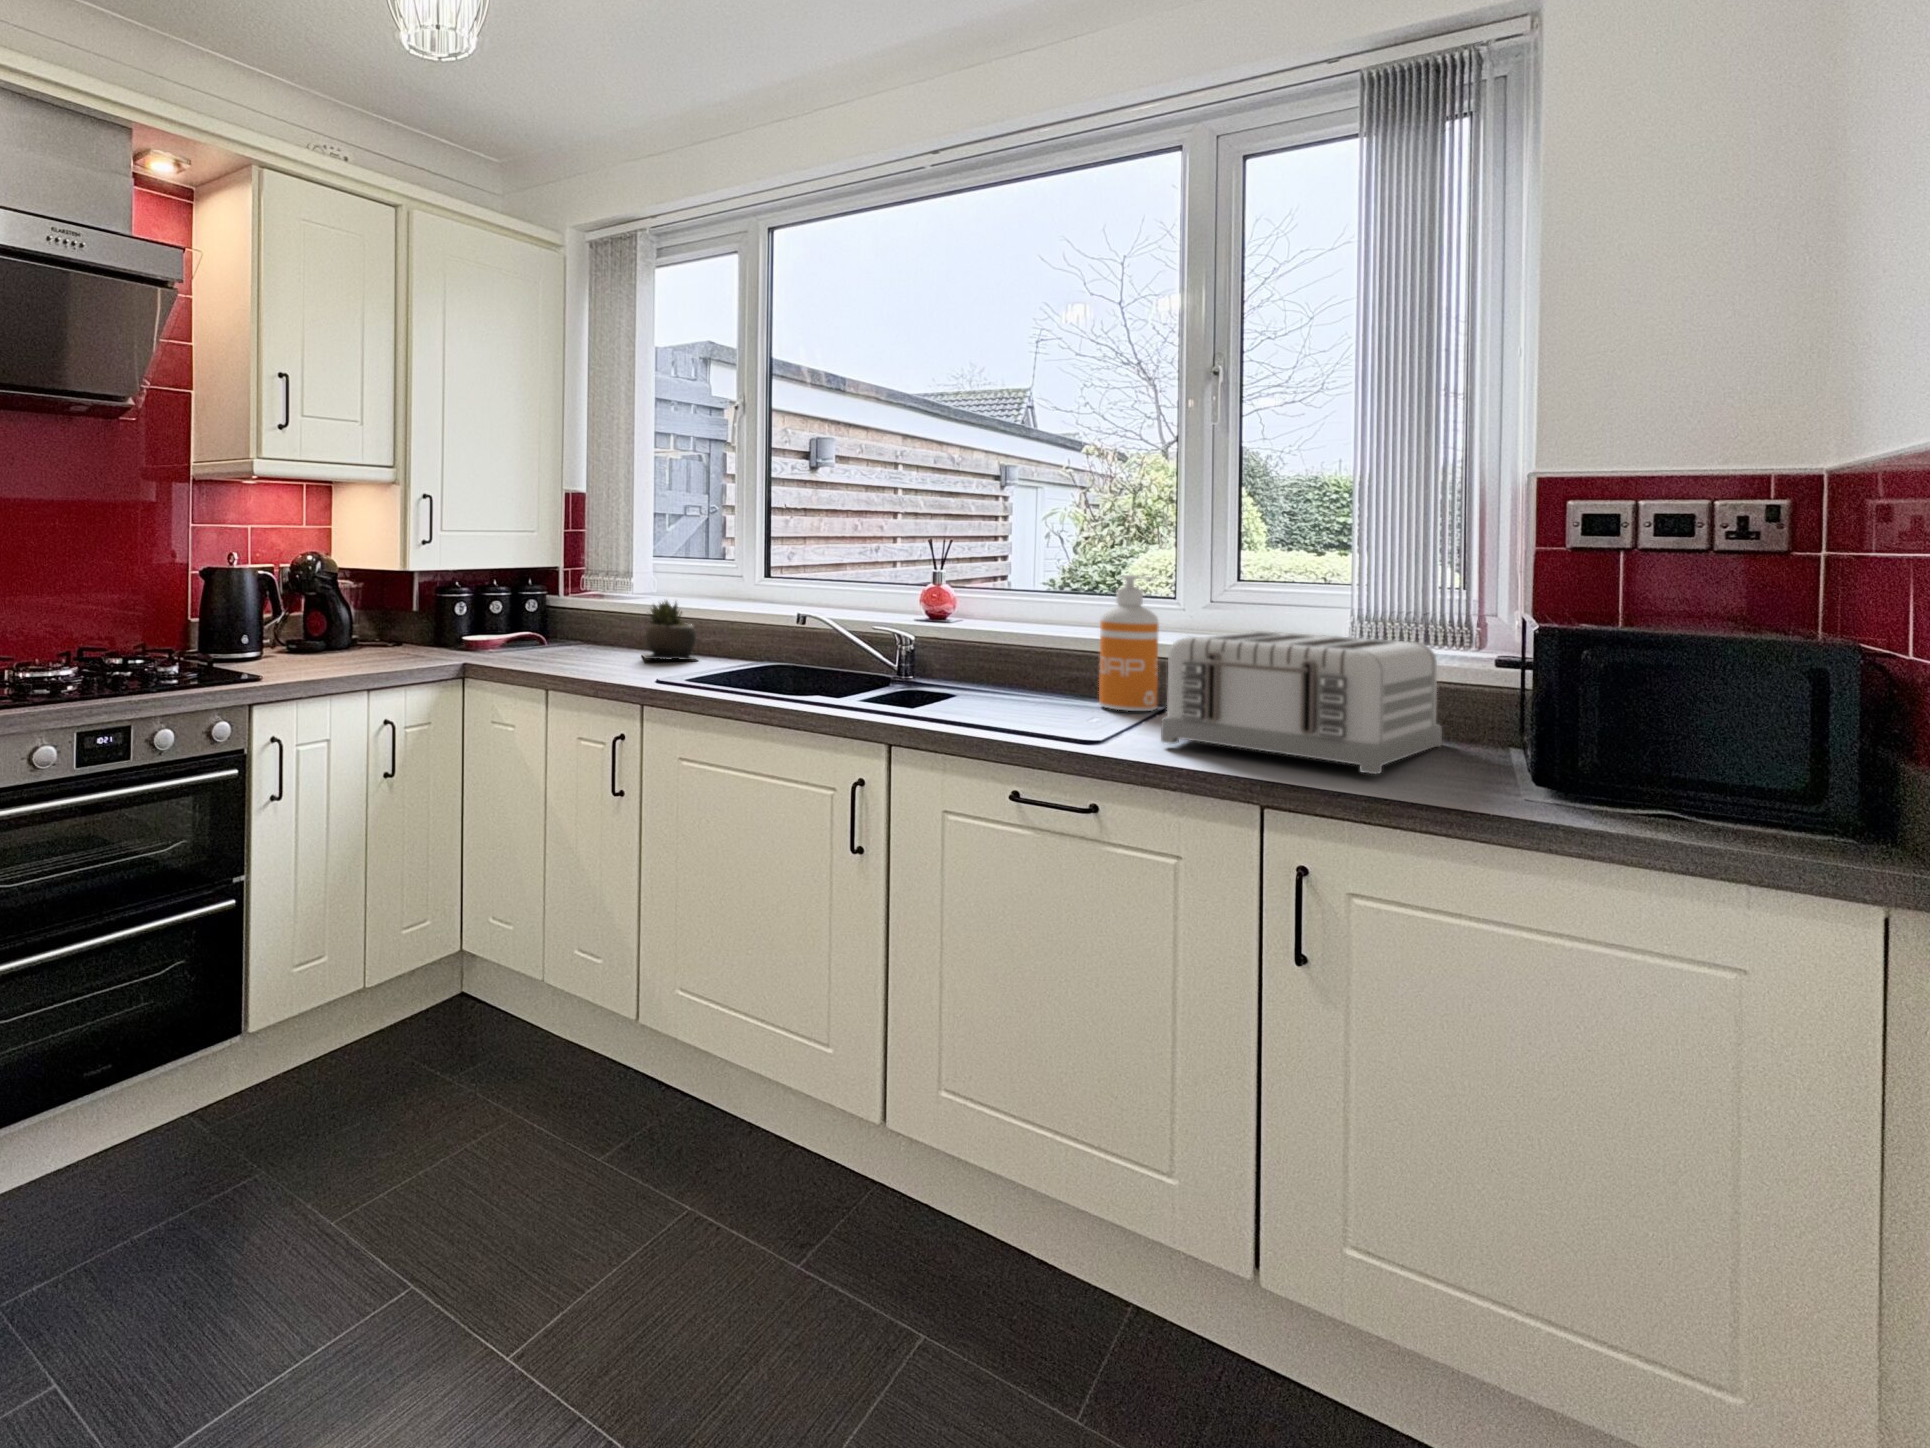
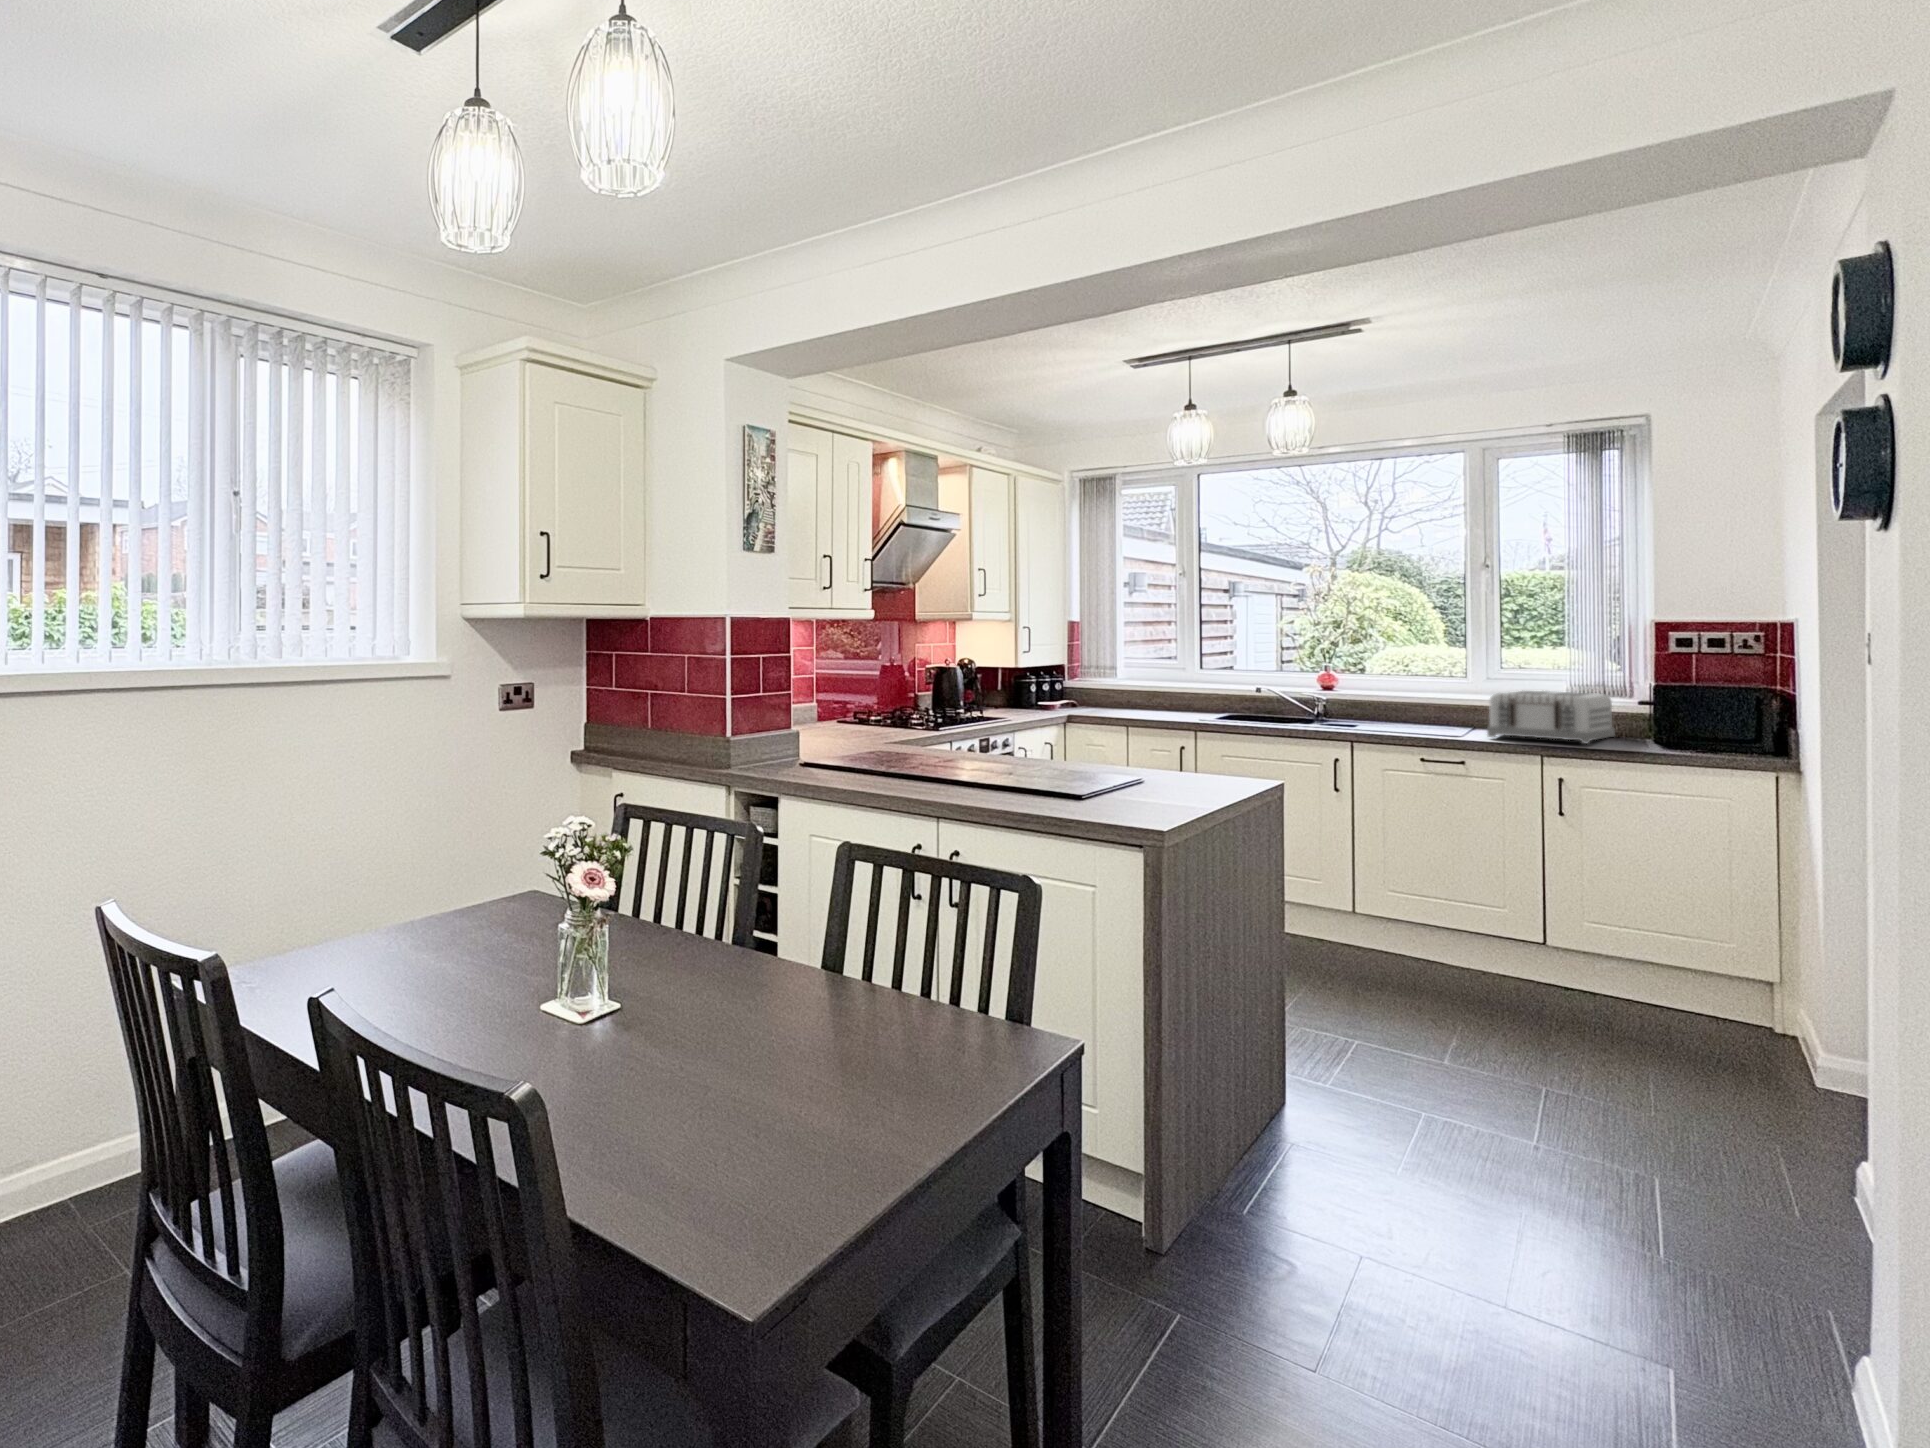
soap dispenser: present [1099,575,1158,711] -> none [1443,667,1474,728]
succulent plant: present [643,601,696,660] -> none [1156,681,1197,712]

